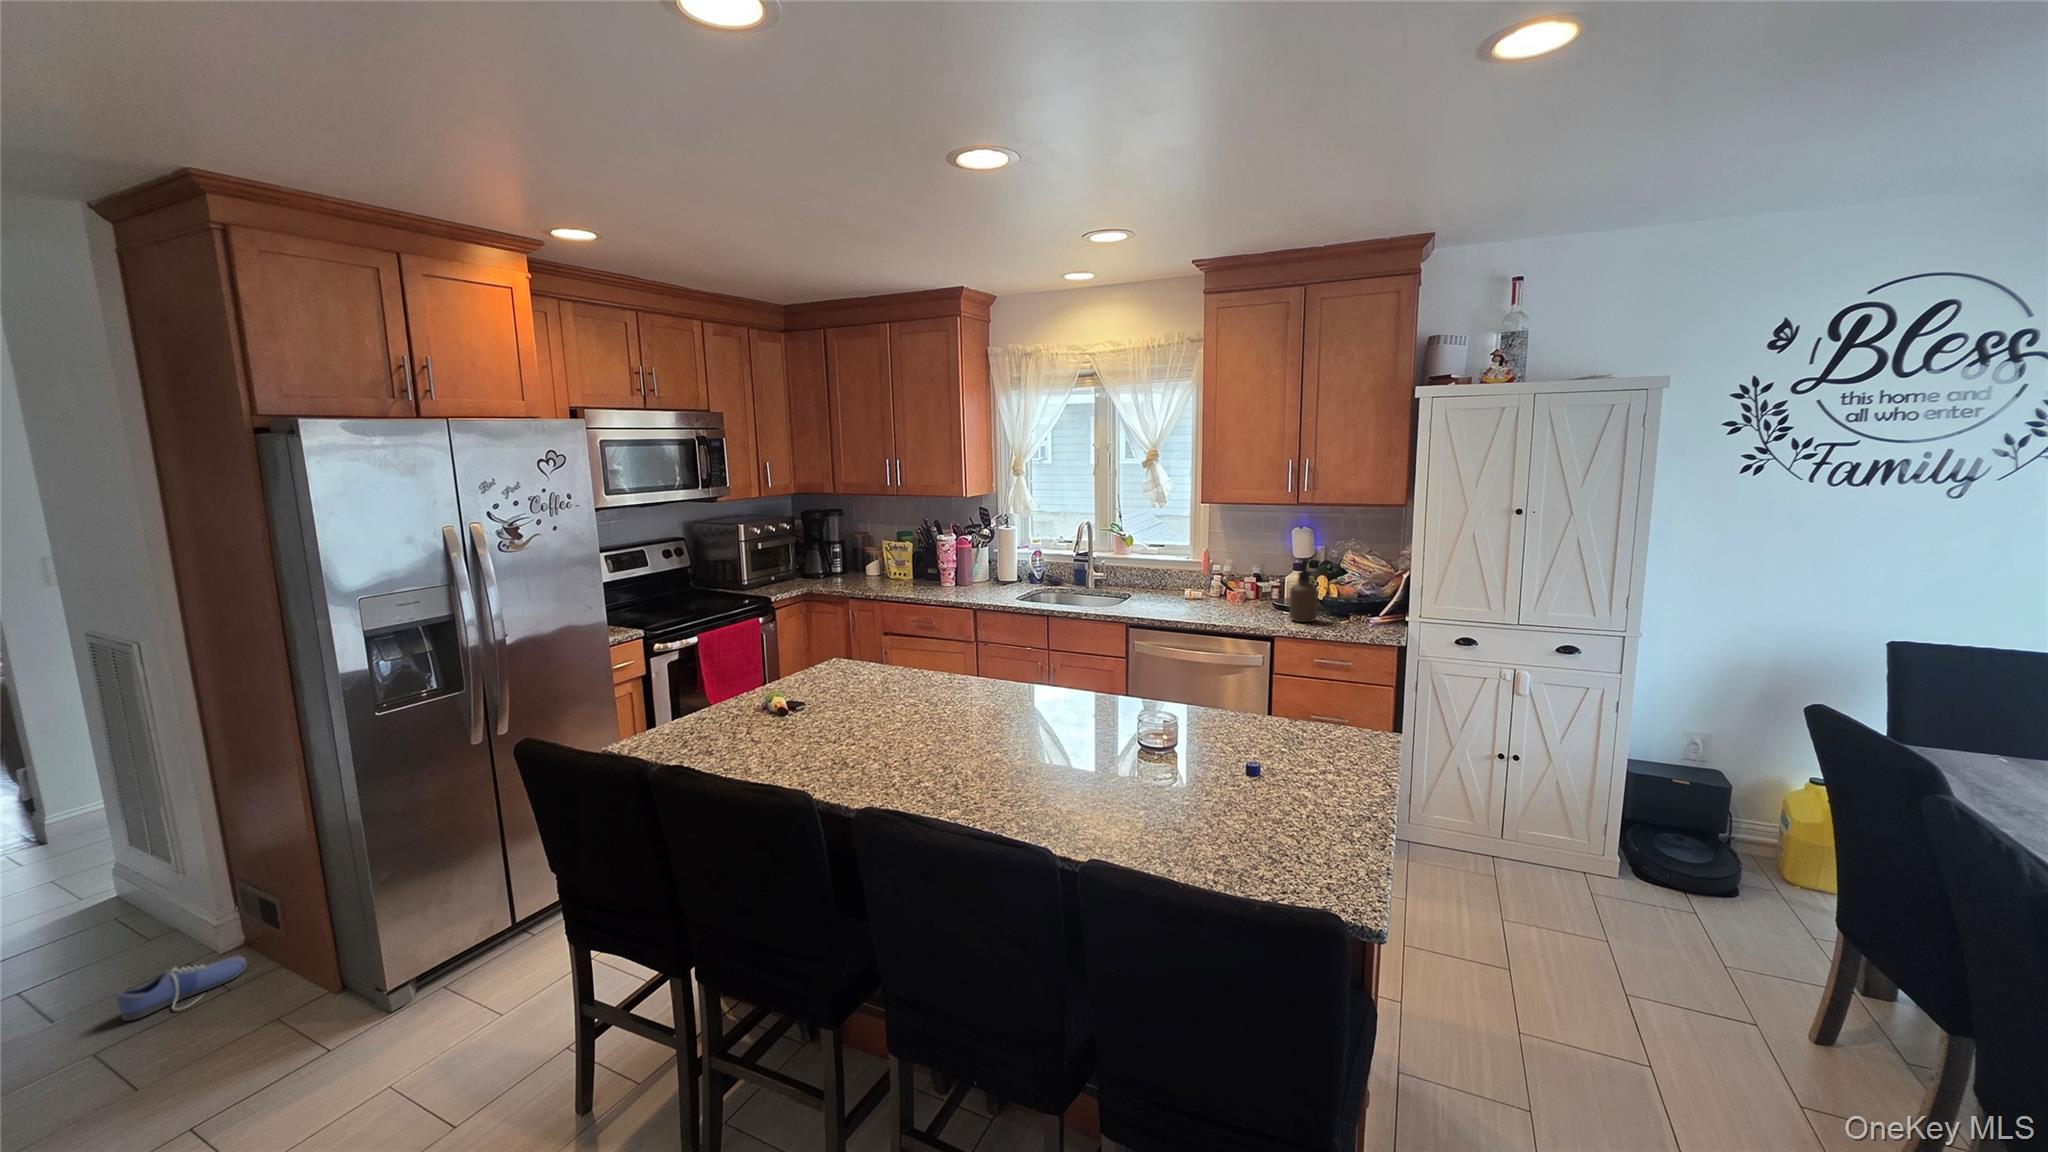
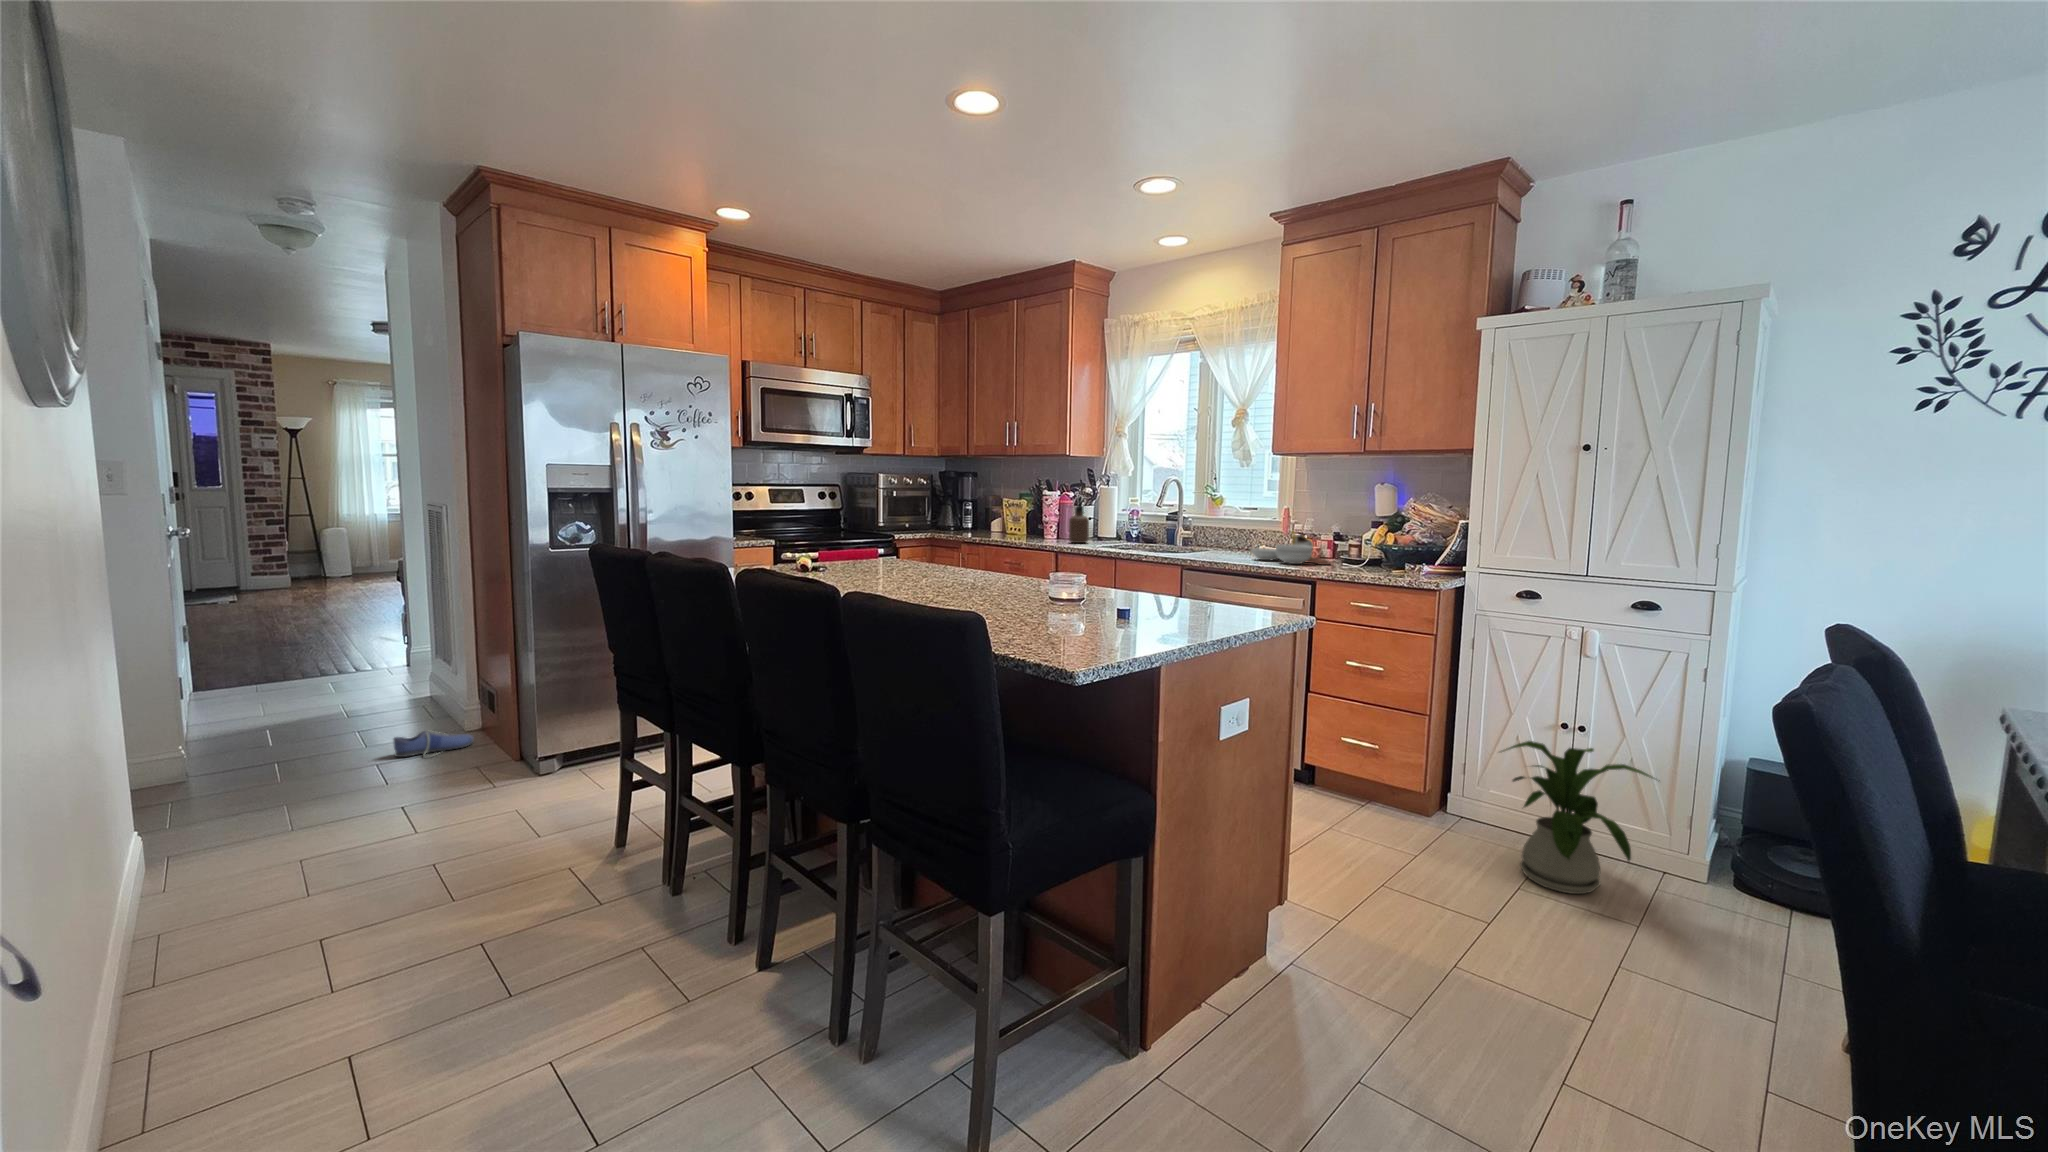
soap dispenser: present [1289,559,1318,622] -> present [1069,497,1089,543]
cutting board: none [1187,577,1271,615] -> present [1251,532,1331,565]
house plant: none [1467,783,1612,917] -> present [1503,741,1655,894]

